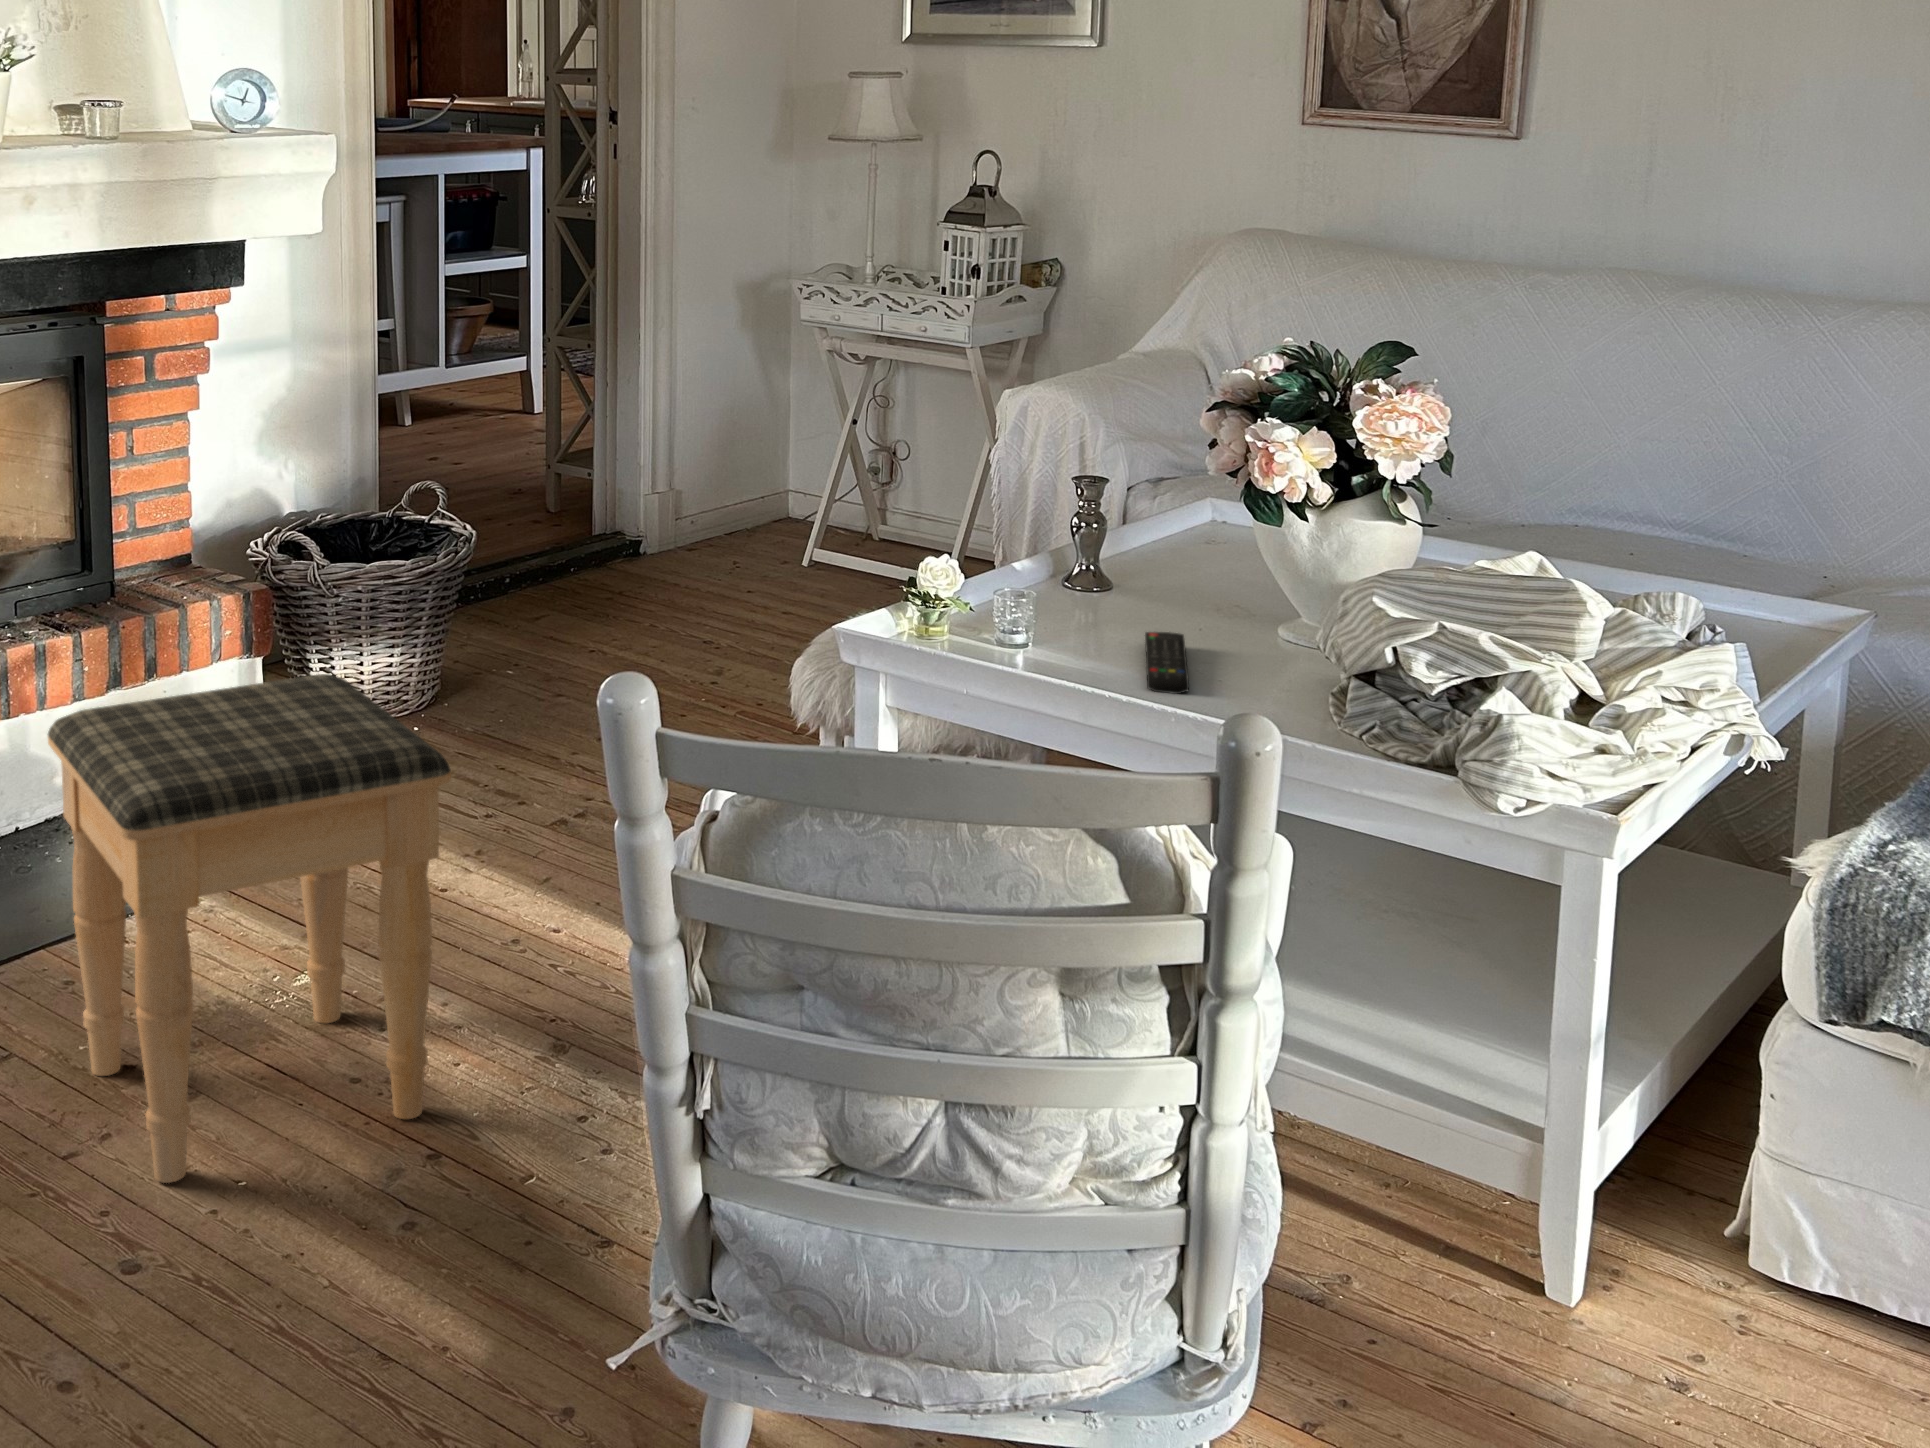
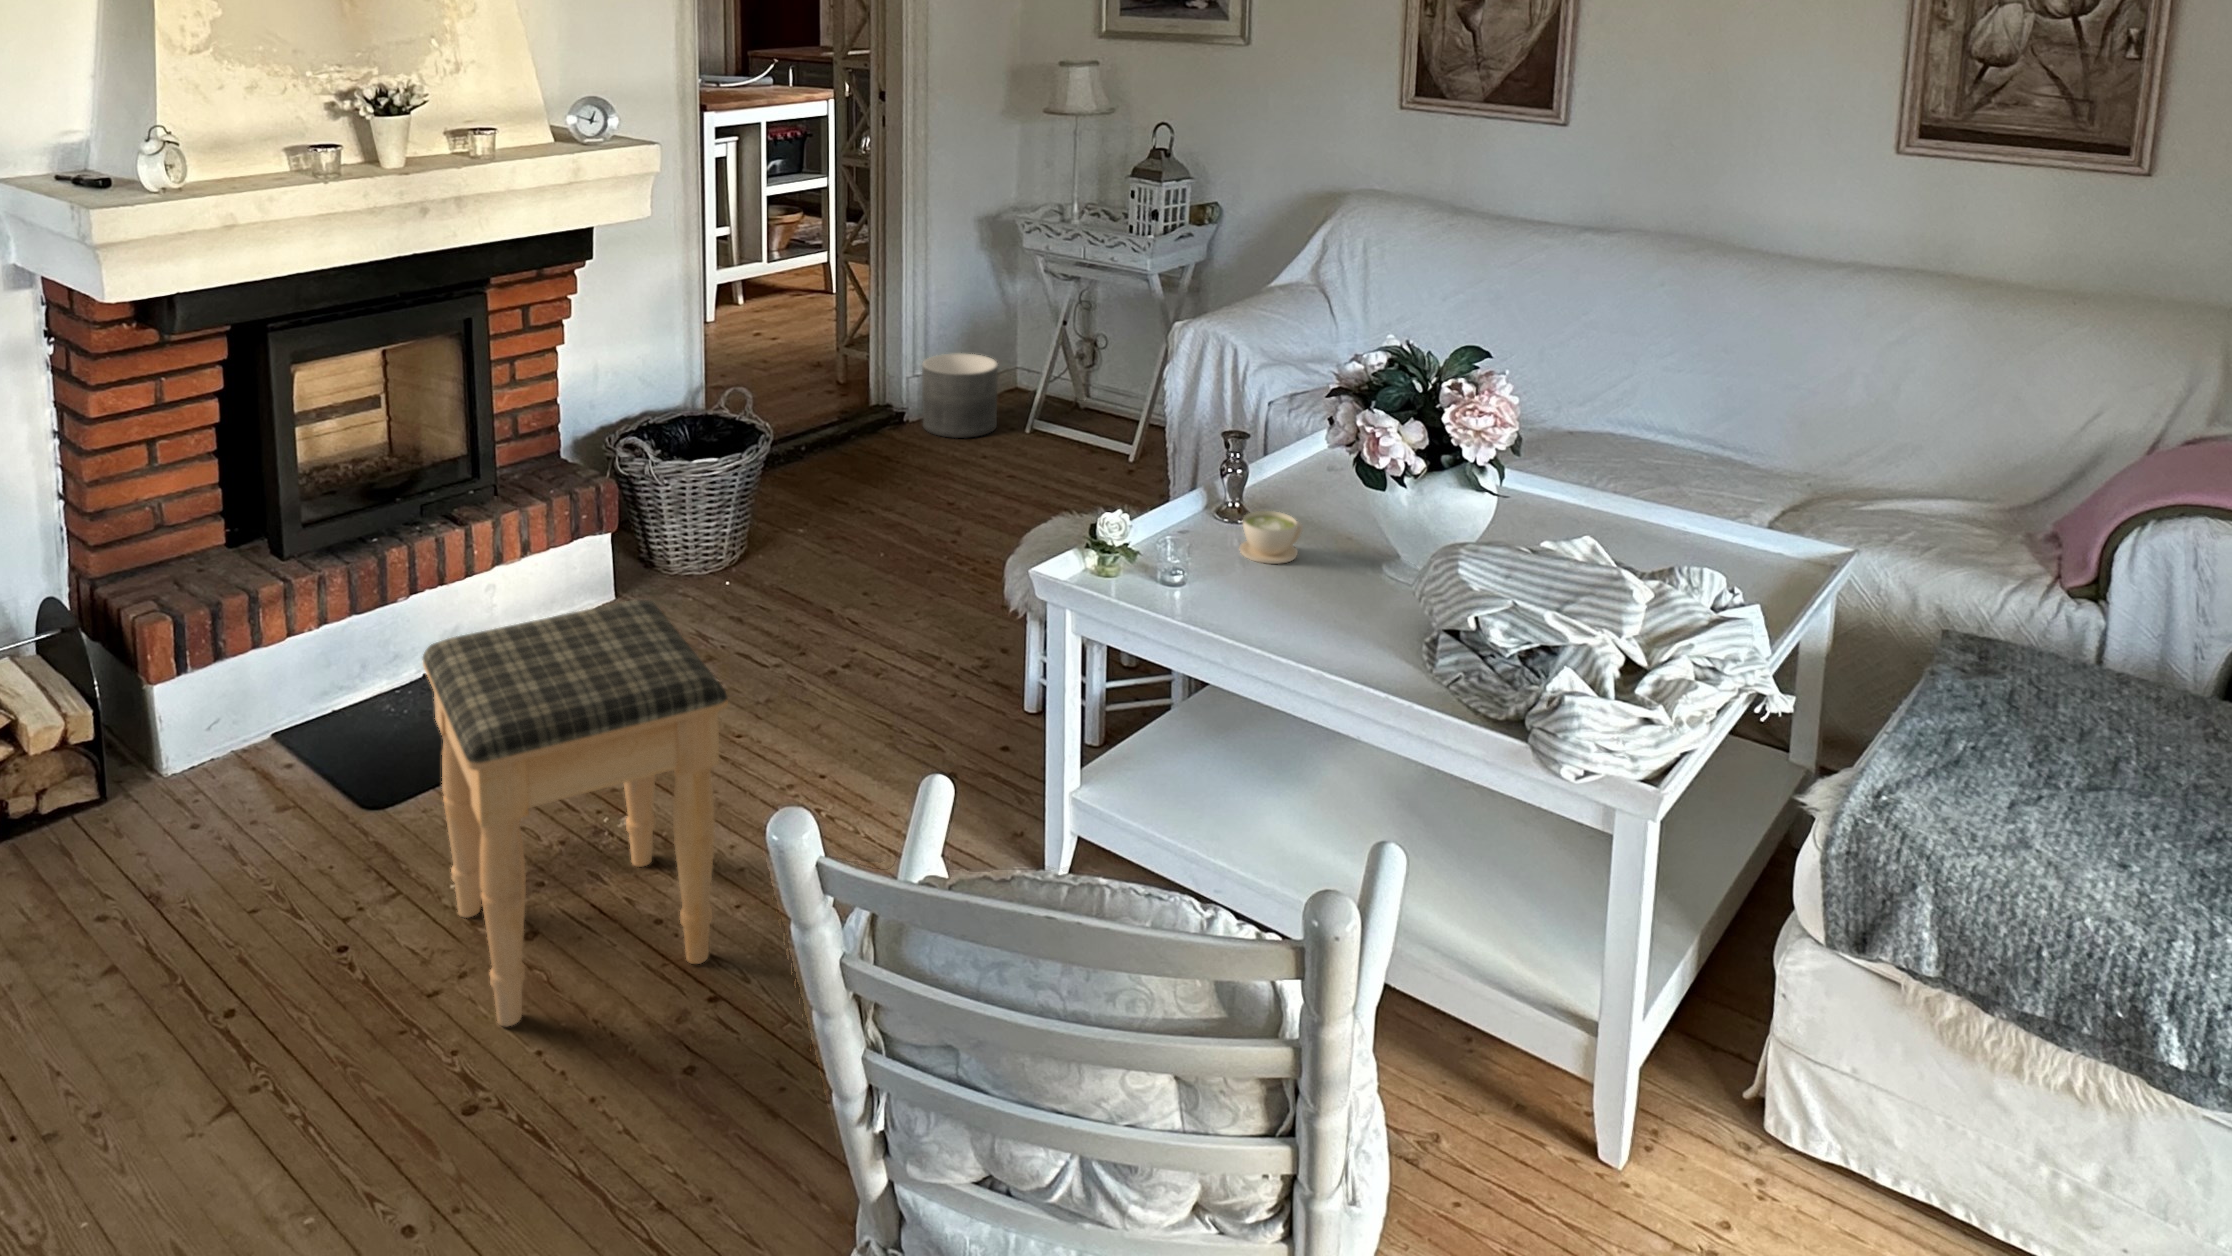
planter: none [667,466,768,574] -> present [922,353,998,438]
coffee cup: none [1100,570,1181,631] -> present [1240,511,1303,564]
remote control: present [1145,632,1189,694] -> none [1274,570,1308,637]

